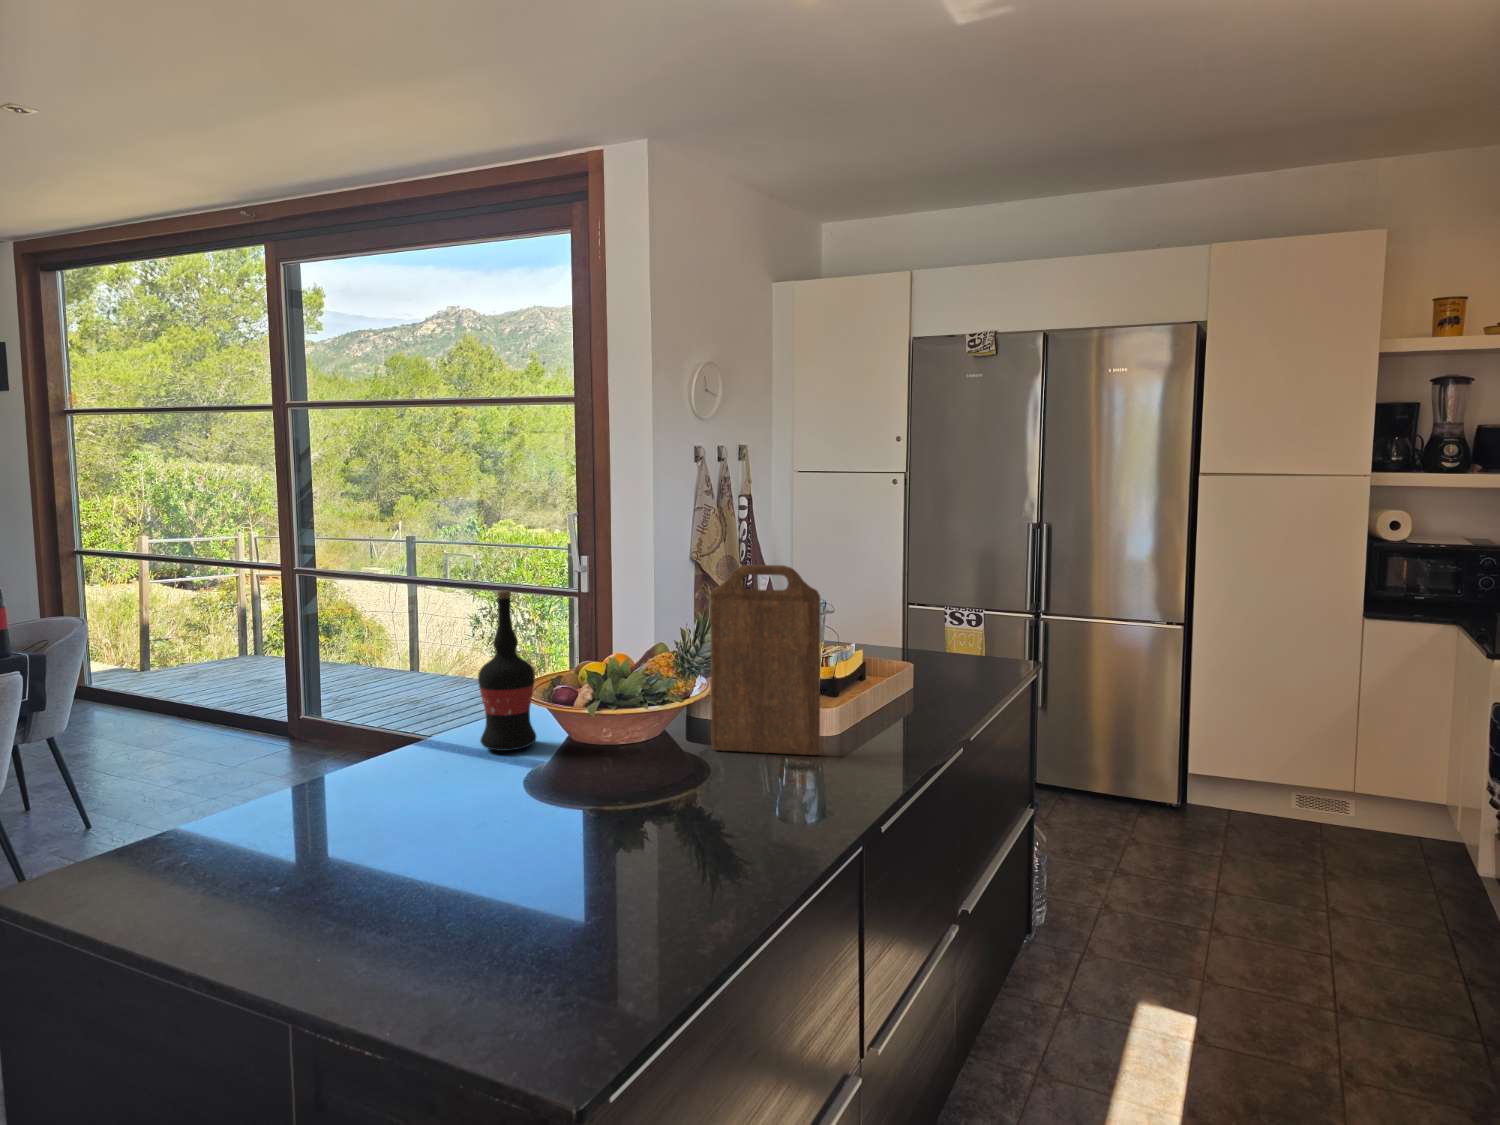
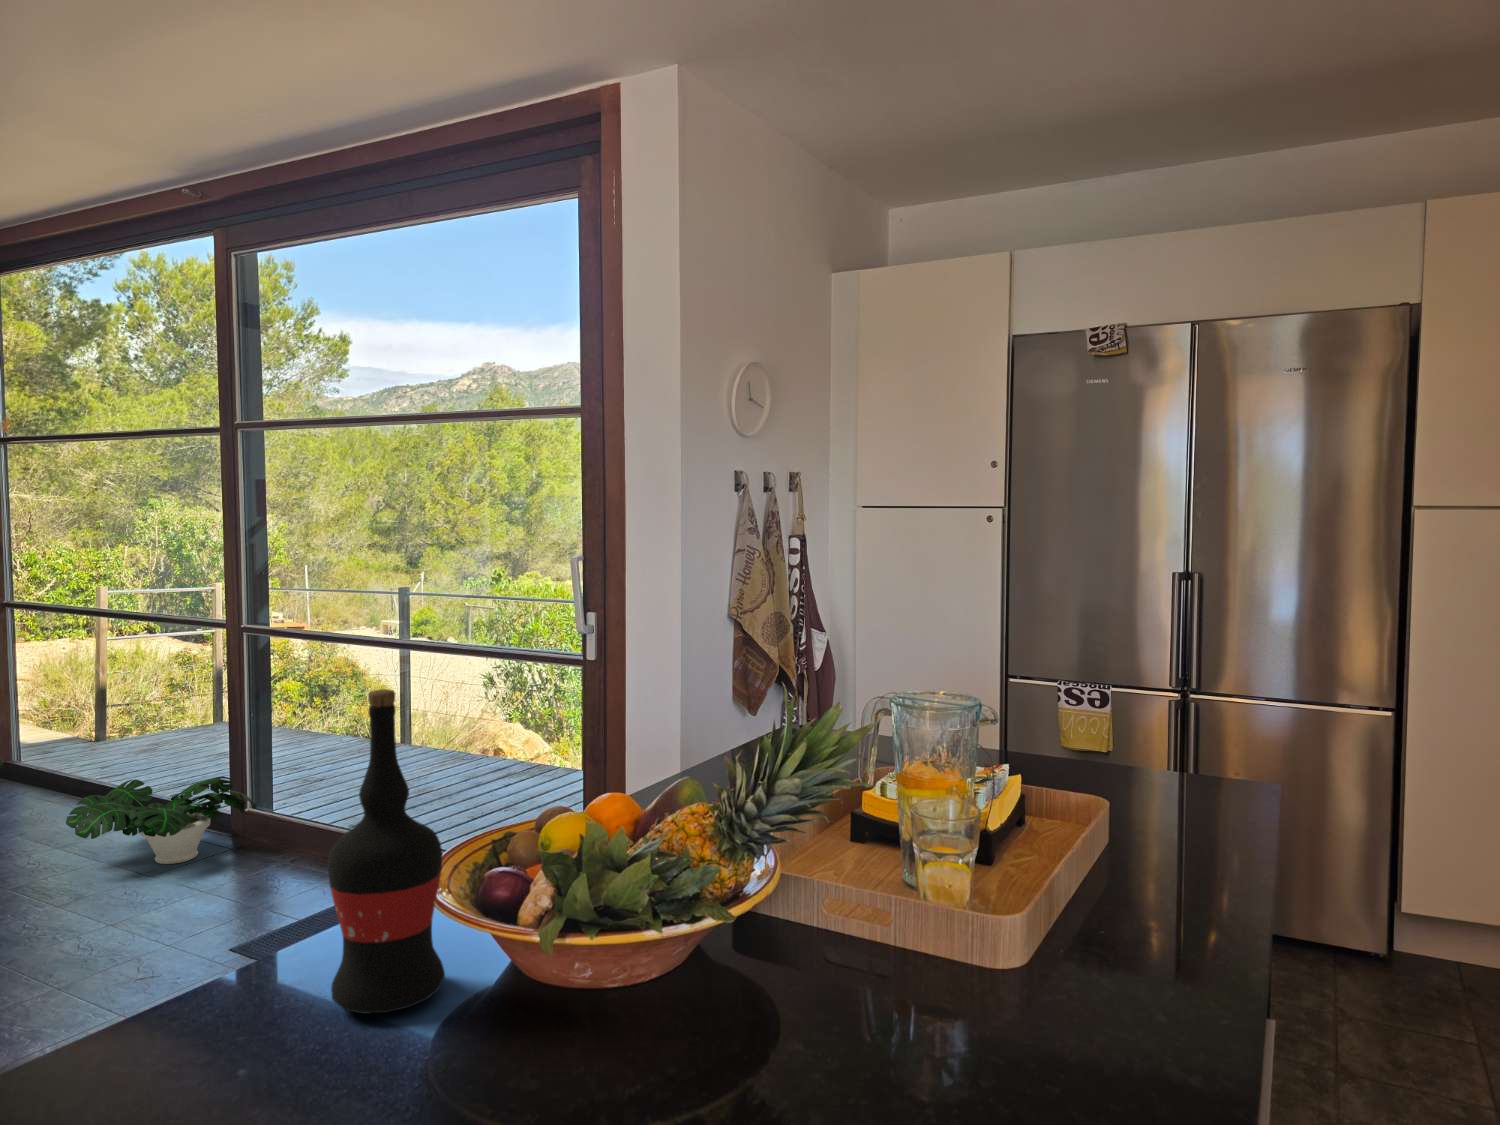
cutting board: present [710,565,820,755] -> none [788,643,1018,1040]
potted plant: none [163,692,314,760] -> present [66,777,257,864]

